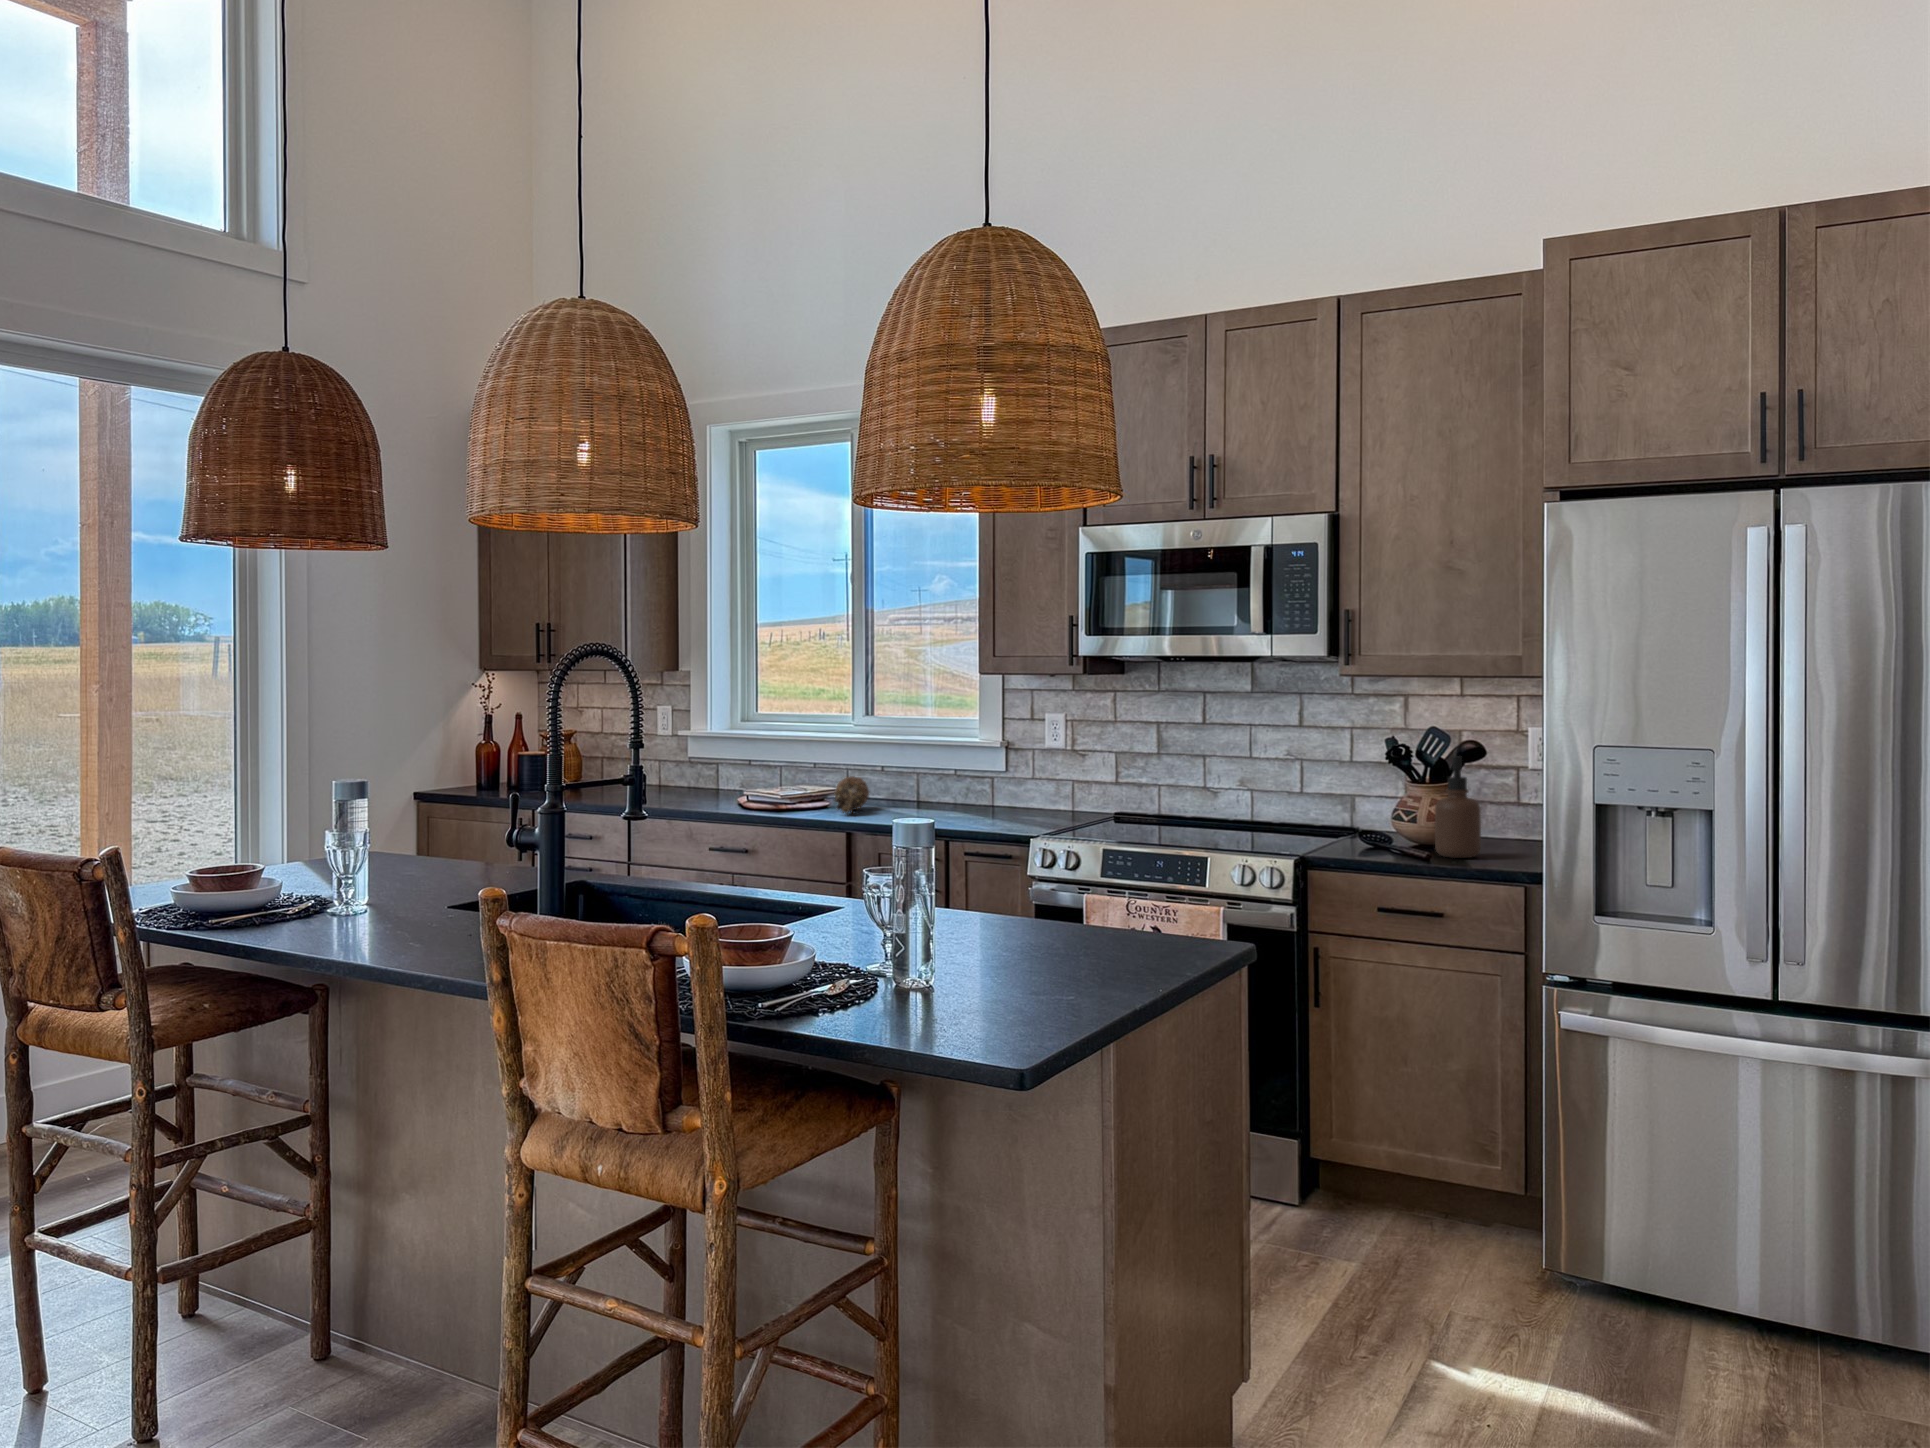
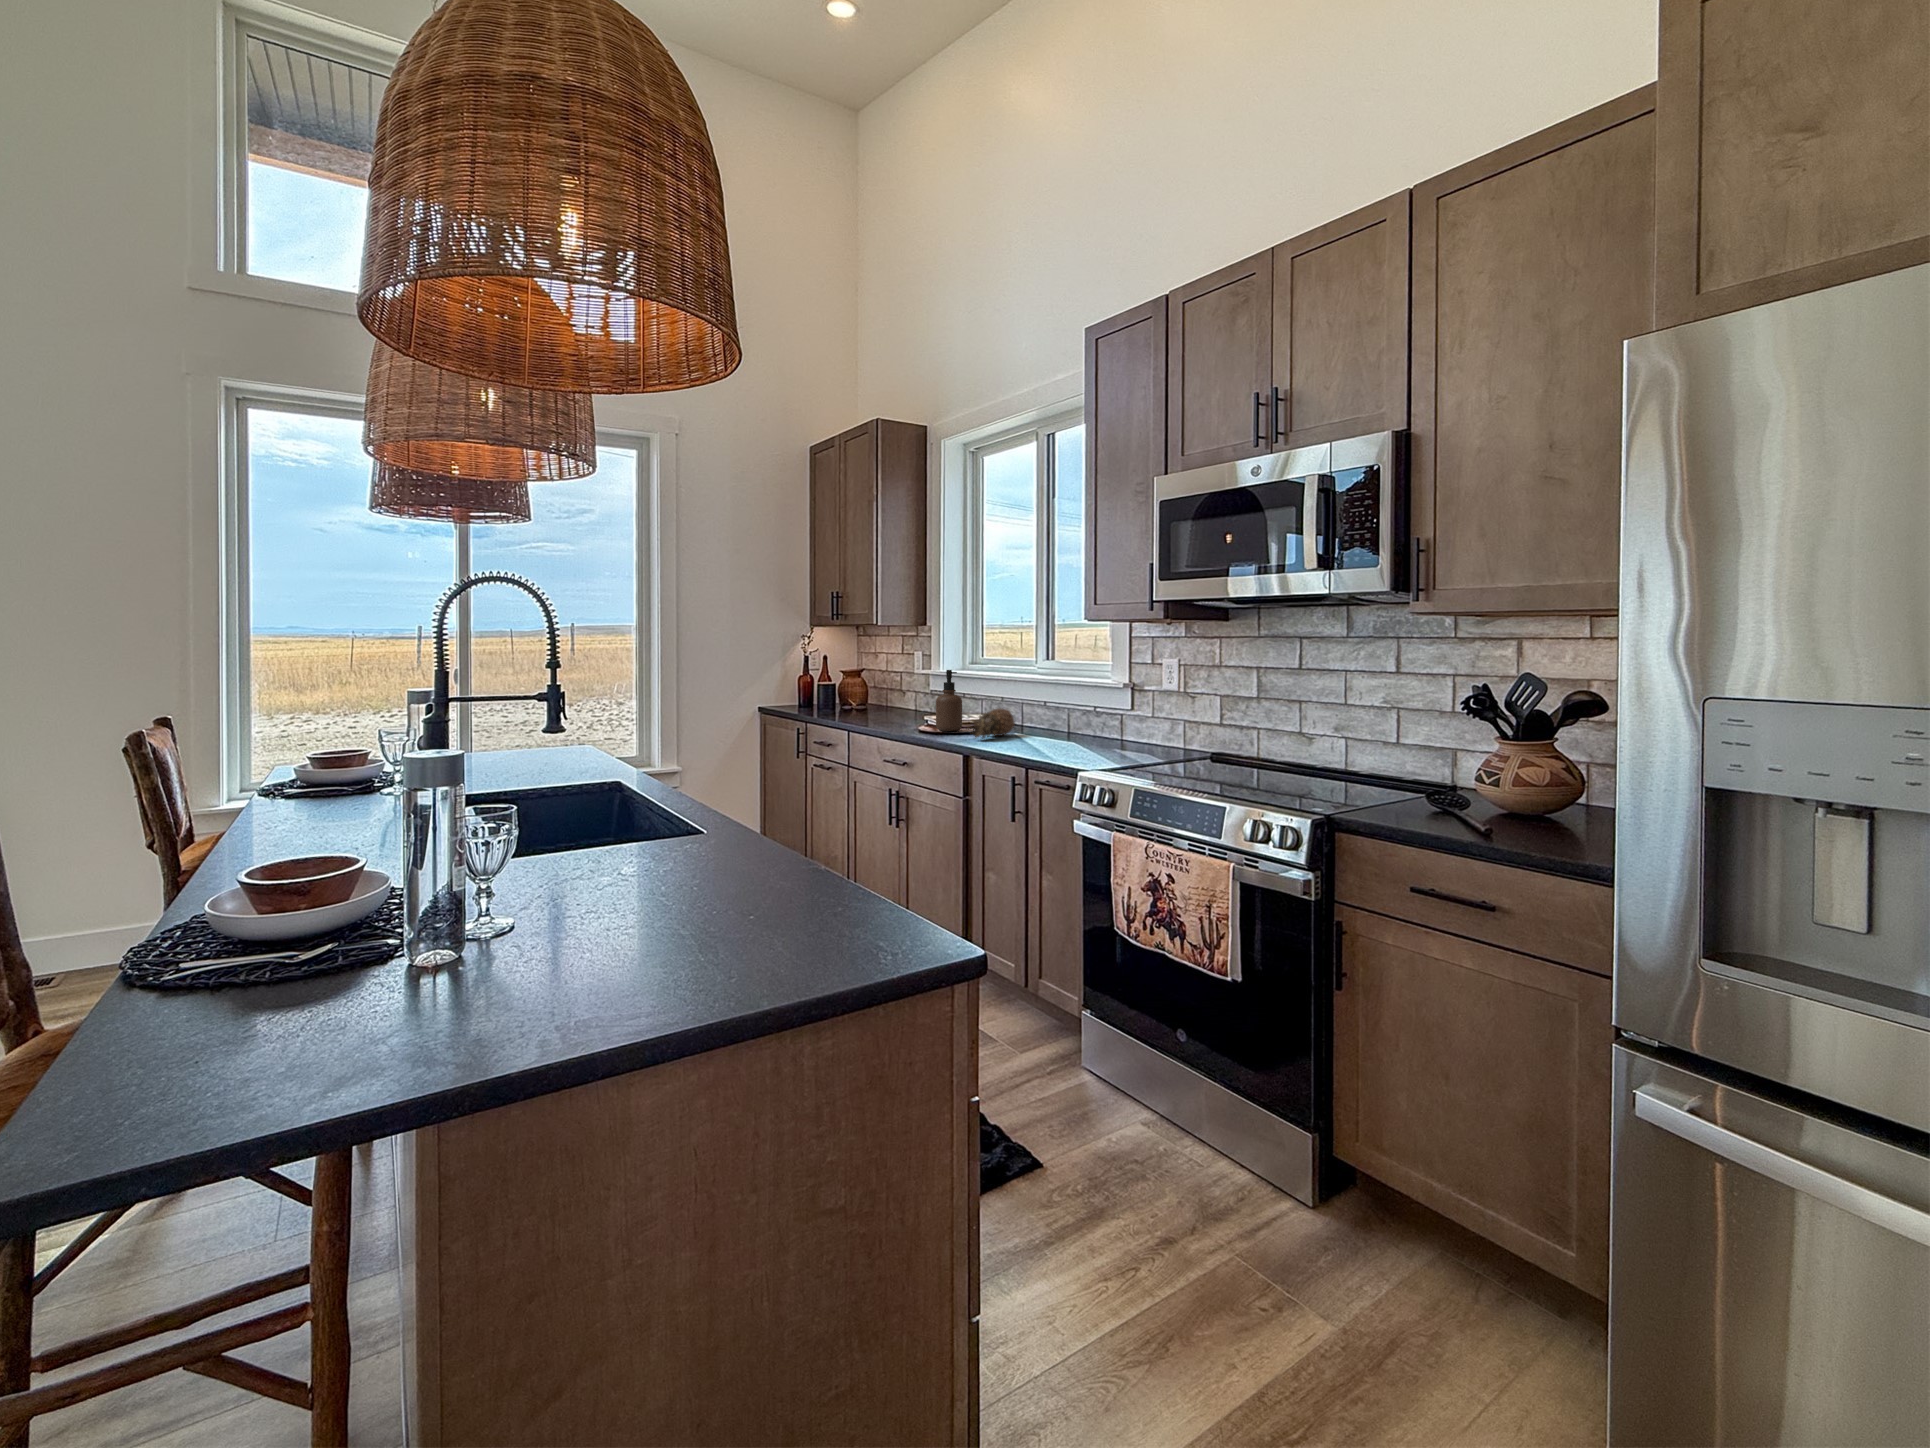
soap dispenser: present [1435,756,1481,858] -> present [936,670,962,731]

